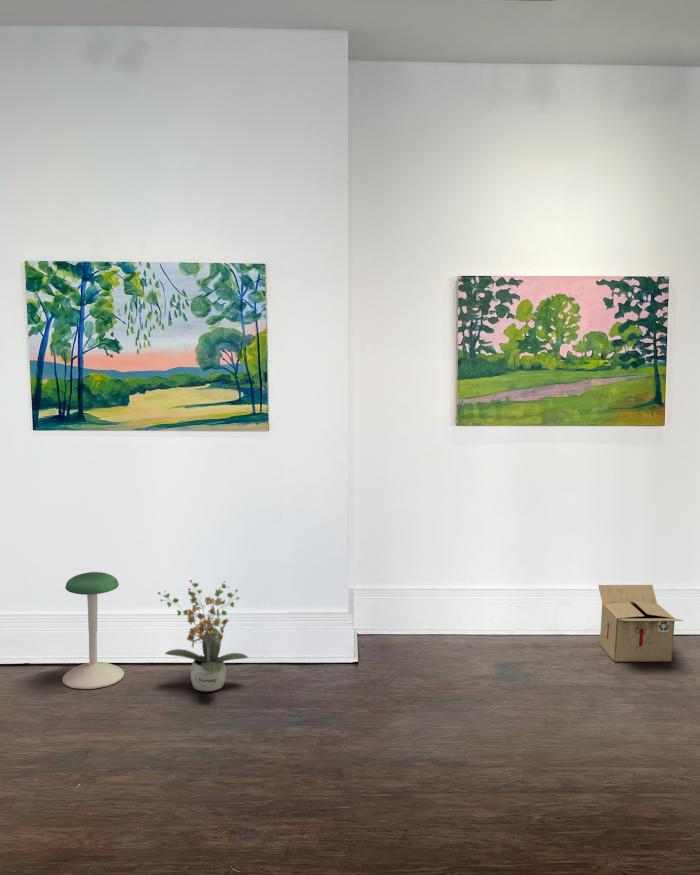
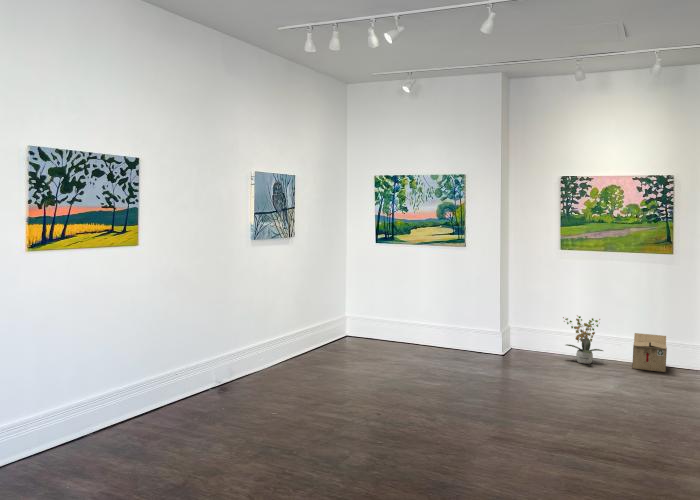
stool: present [62,572,124,689] -> none [377,301,401,346]
potted plant: present [158,580,248,691] -> present [563,315,603,364]

